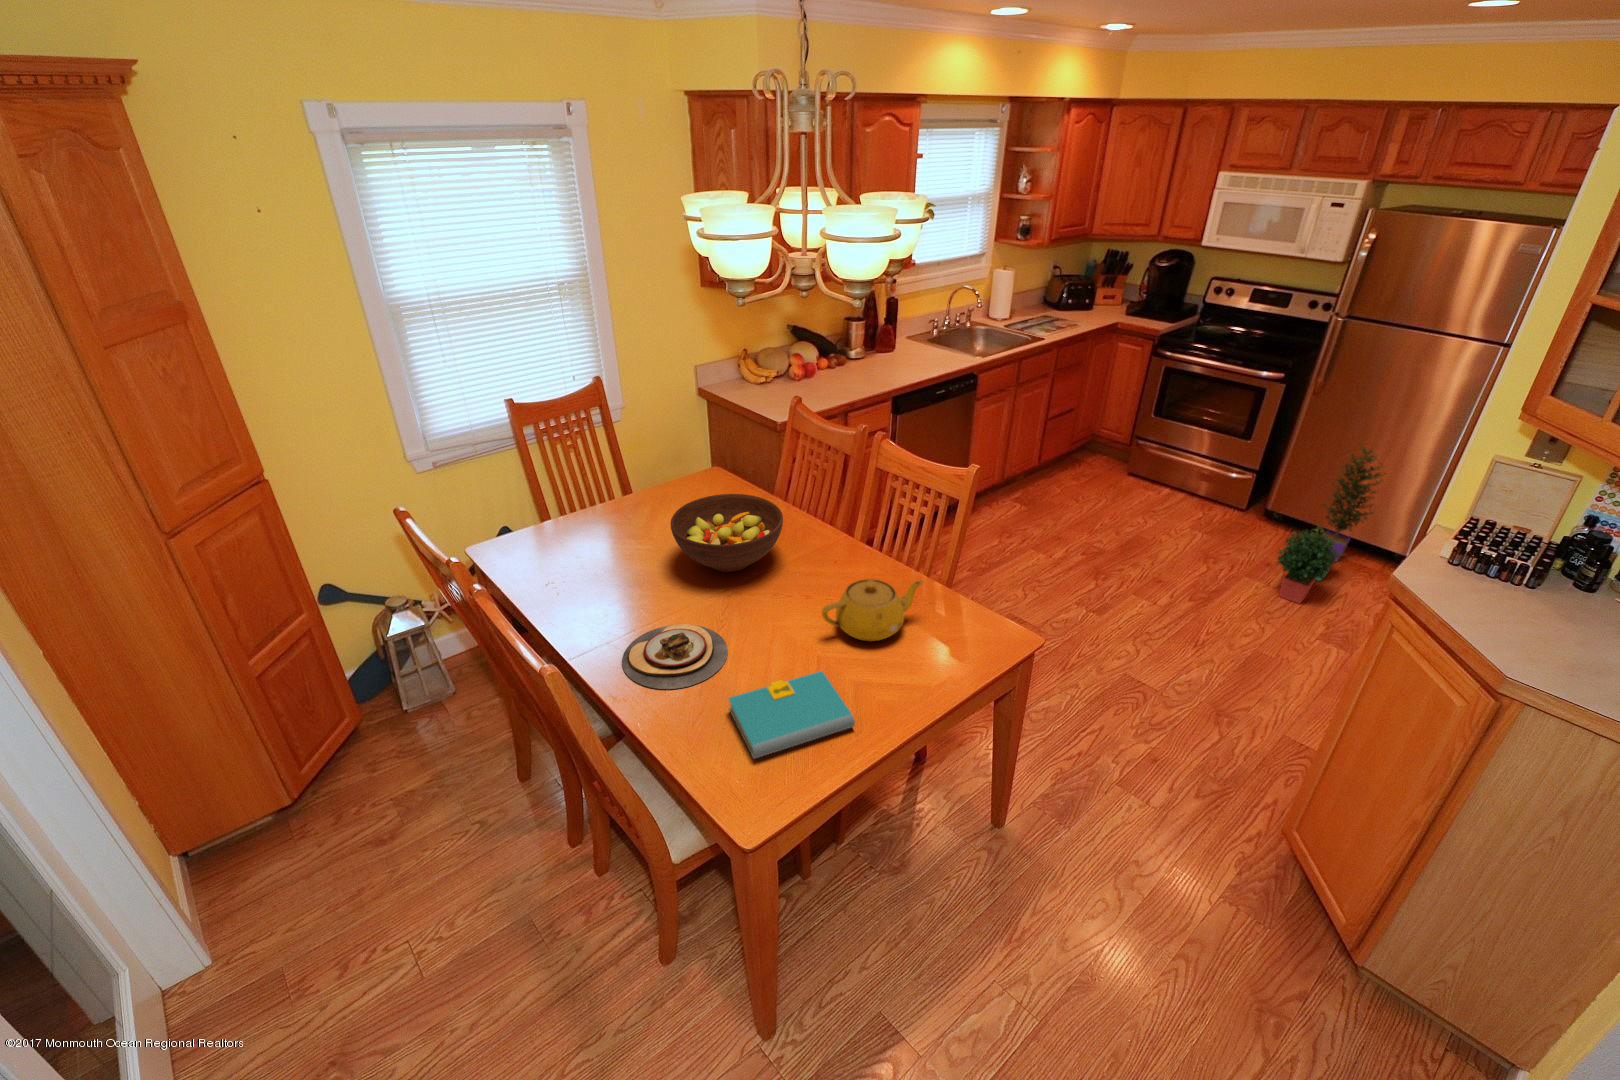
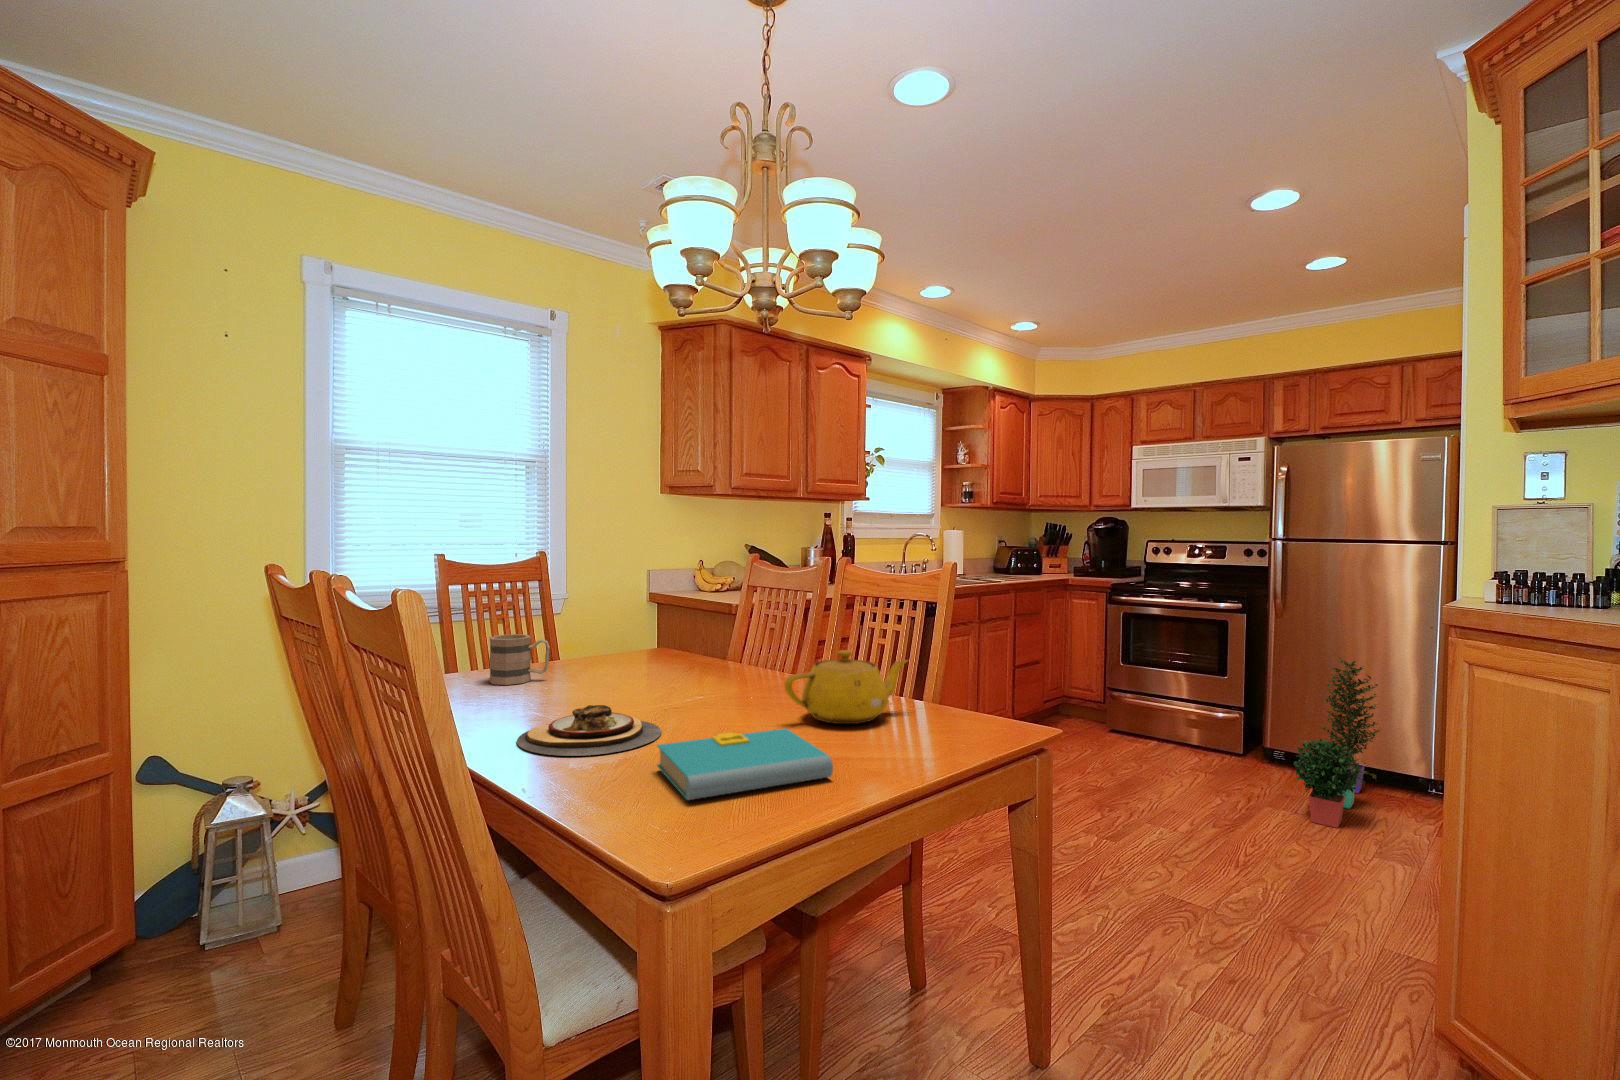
fruit bowl: present [671,494,783,572] -> none [604,616,738,688]
mug: none [576,513,627,561] -> present [489,634,550,685]

